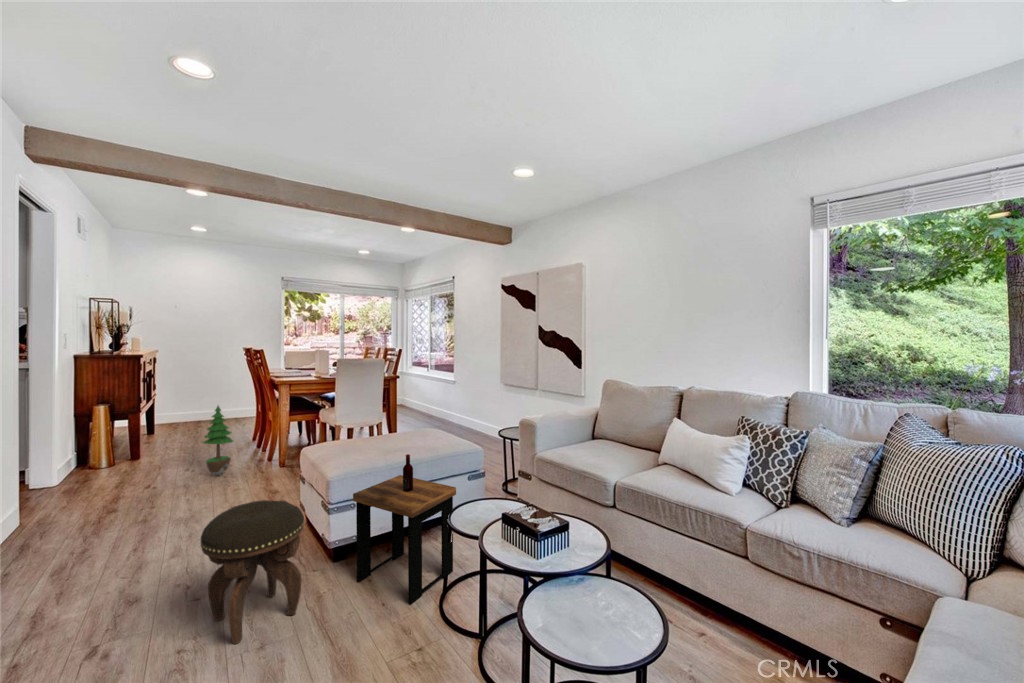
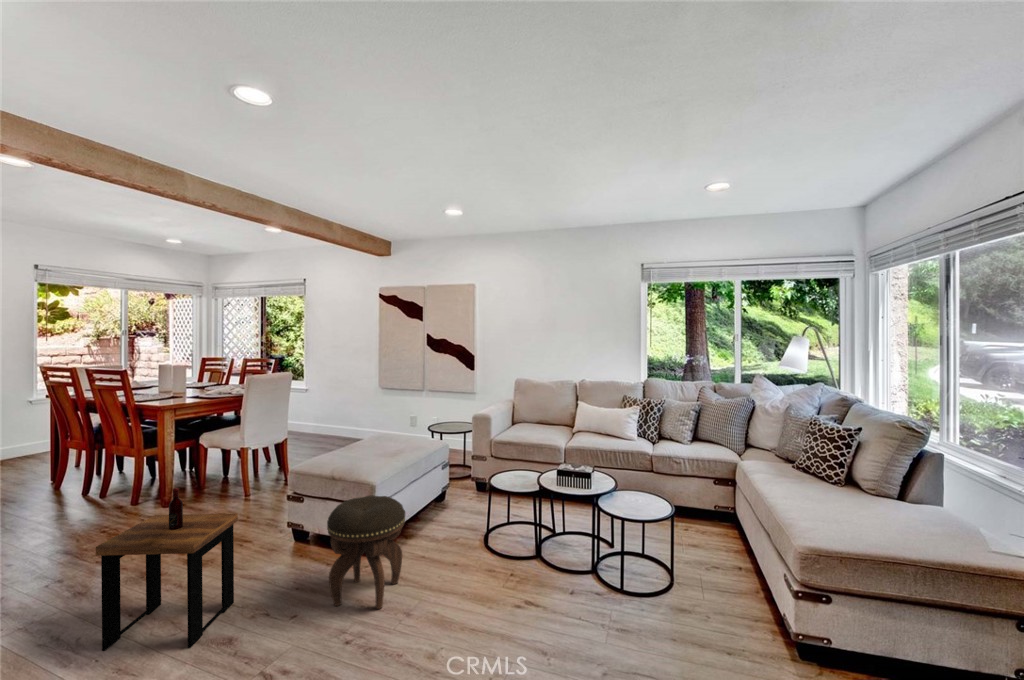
potted tree: present [203,405,233,476] -> none [61,437,107,527]
side table: present [353,454,456,605] -> present [96,488,238,651]

